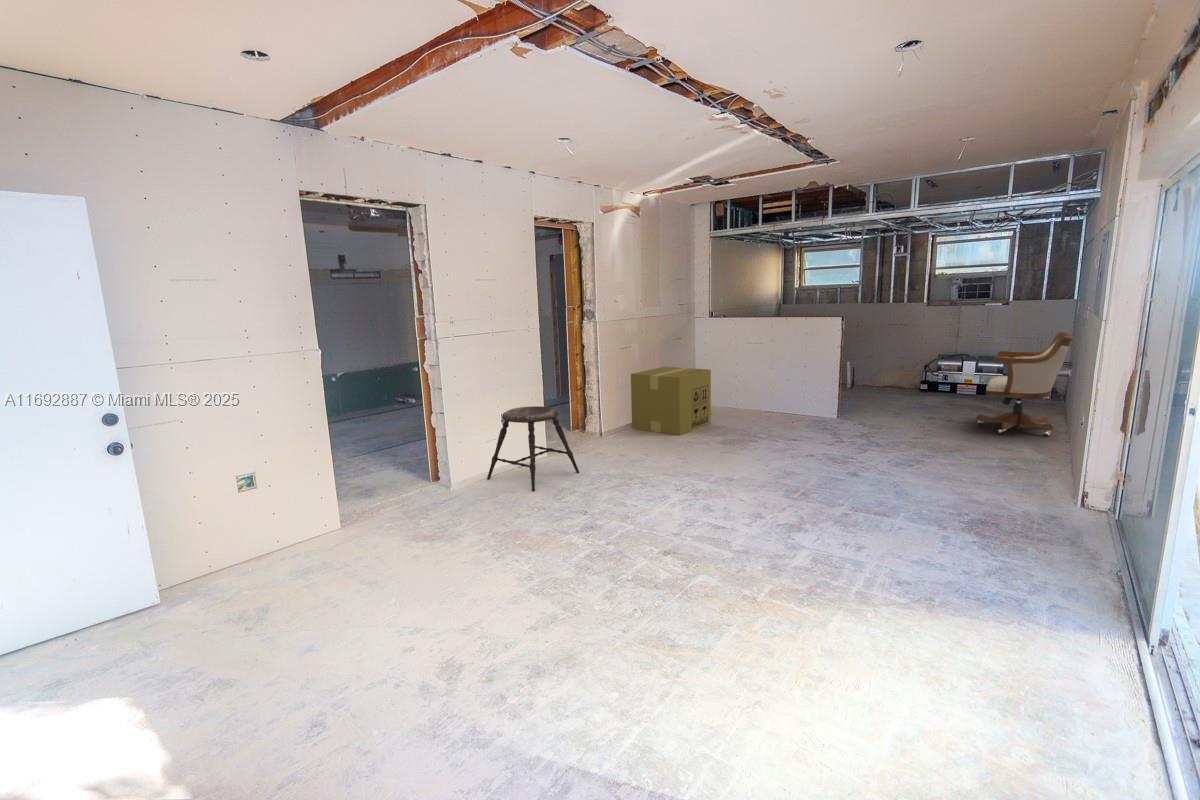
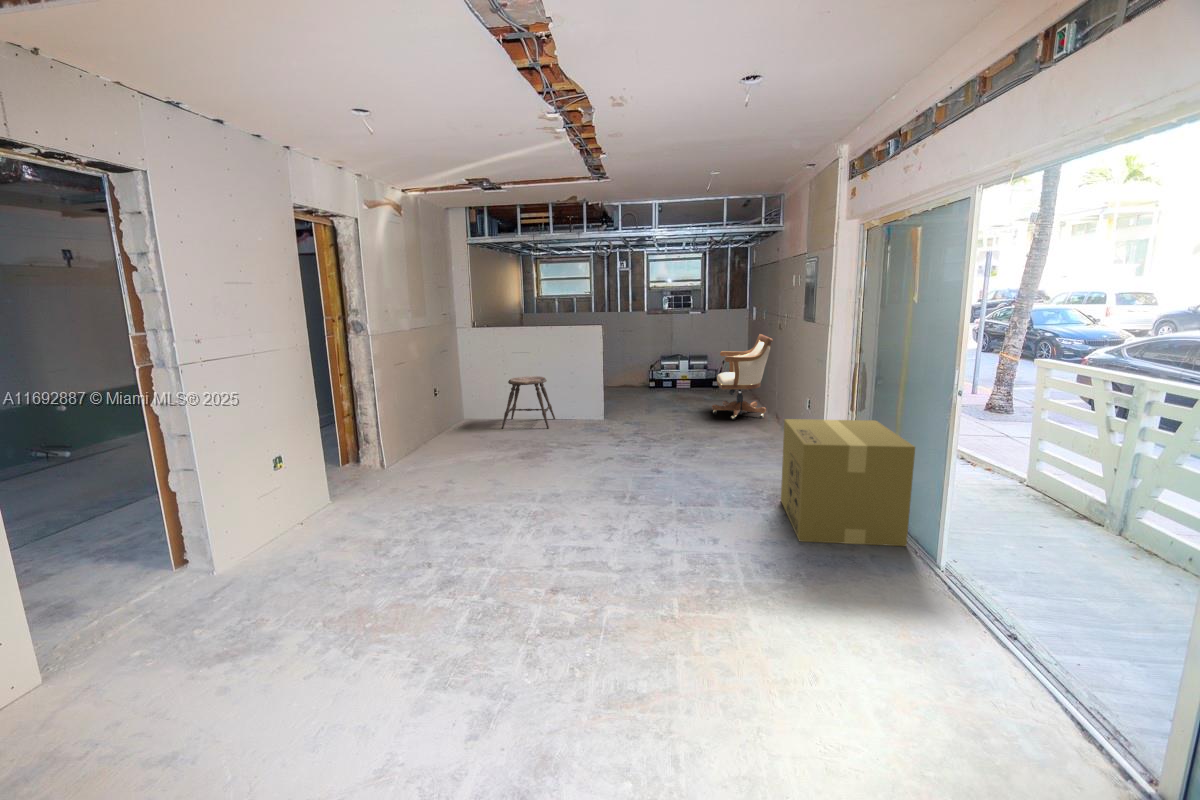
cardboard box: present [631,367,711,435] -> present [781,419,915,546]
stool: present [487,406,579,491] -> present [502,376,555,429]

